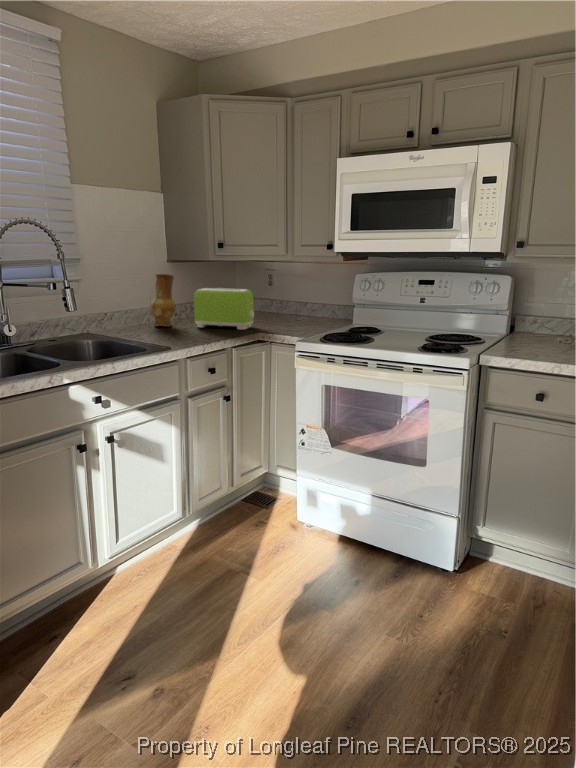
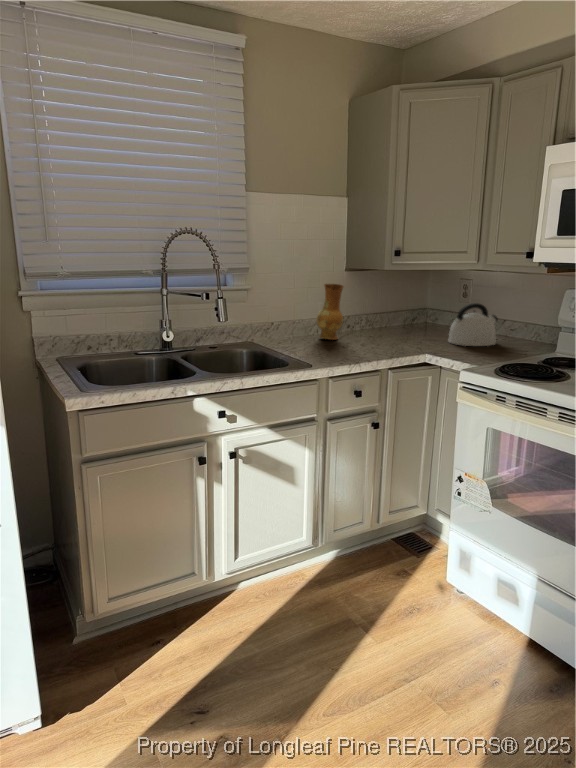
toaster: present [194,288,254,329] -> none [361,300,428,349]
kettle: none [267,288,306,324] -> present [448,303,498,346]

